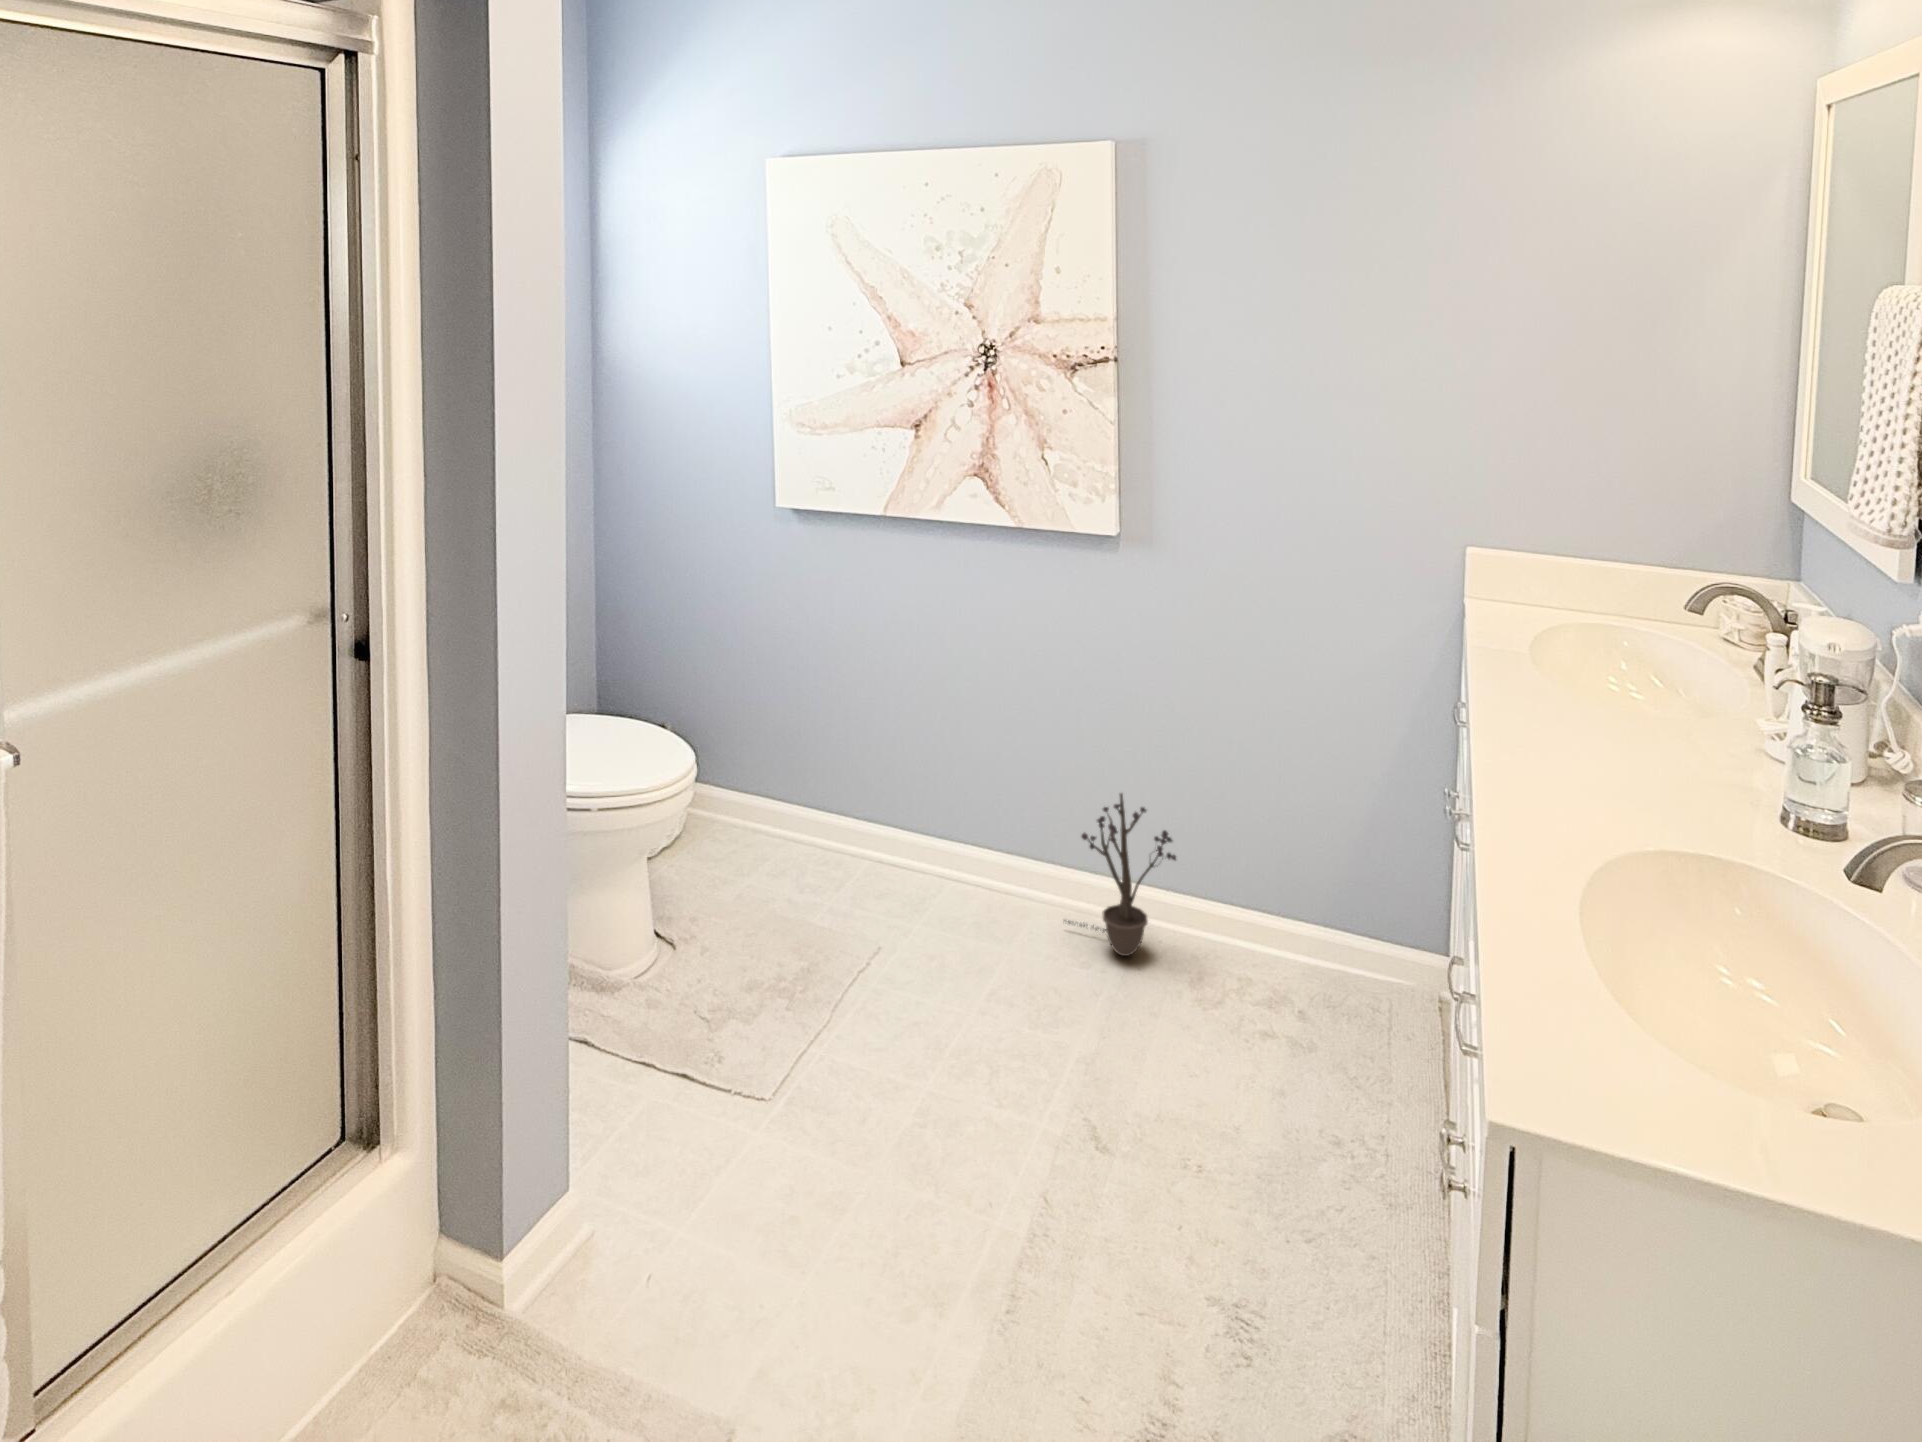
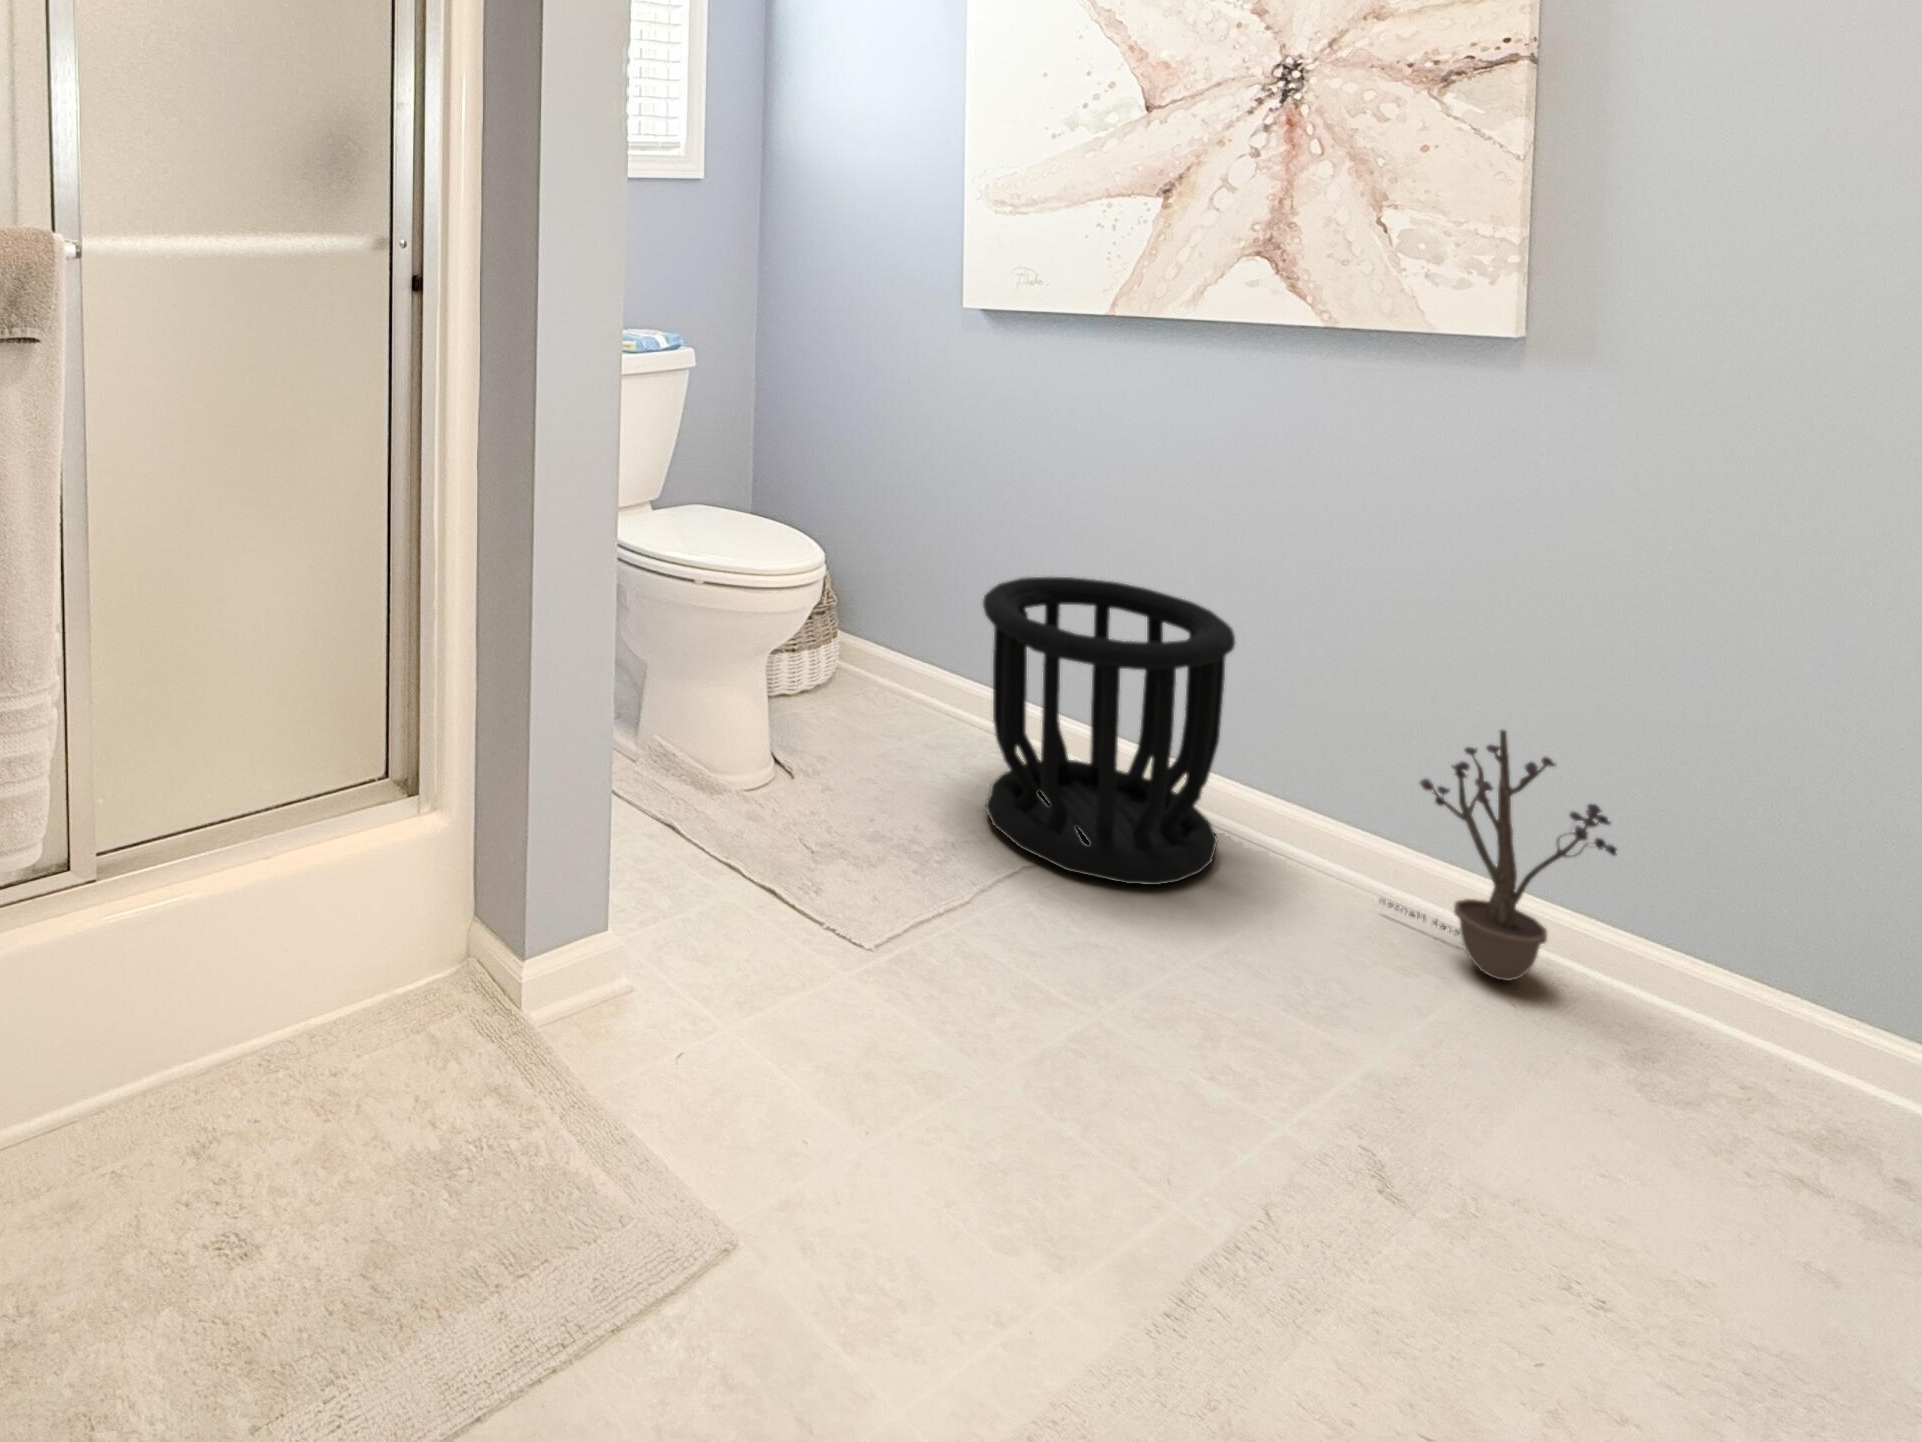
wastebasket: none [810,722,976,965] -> present [983,577,1235,885]

